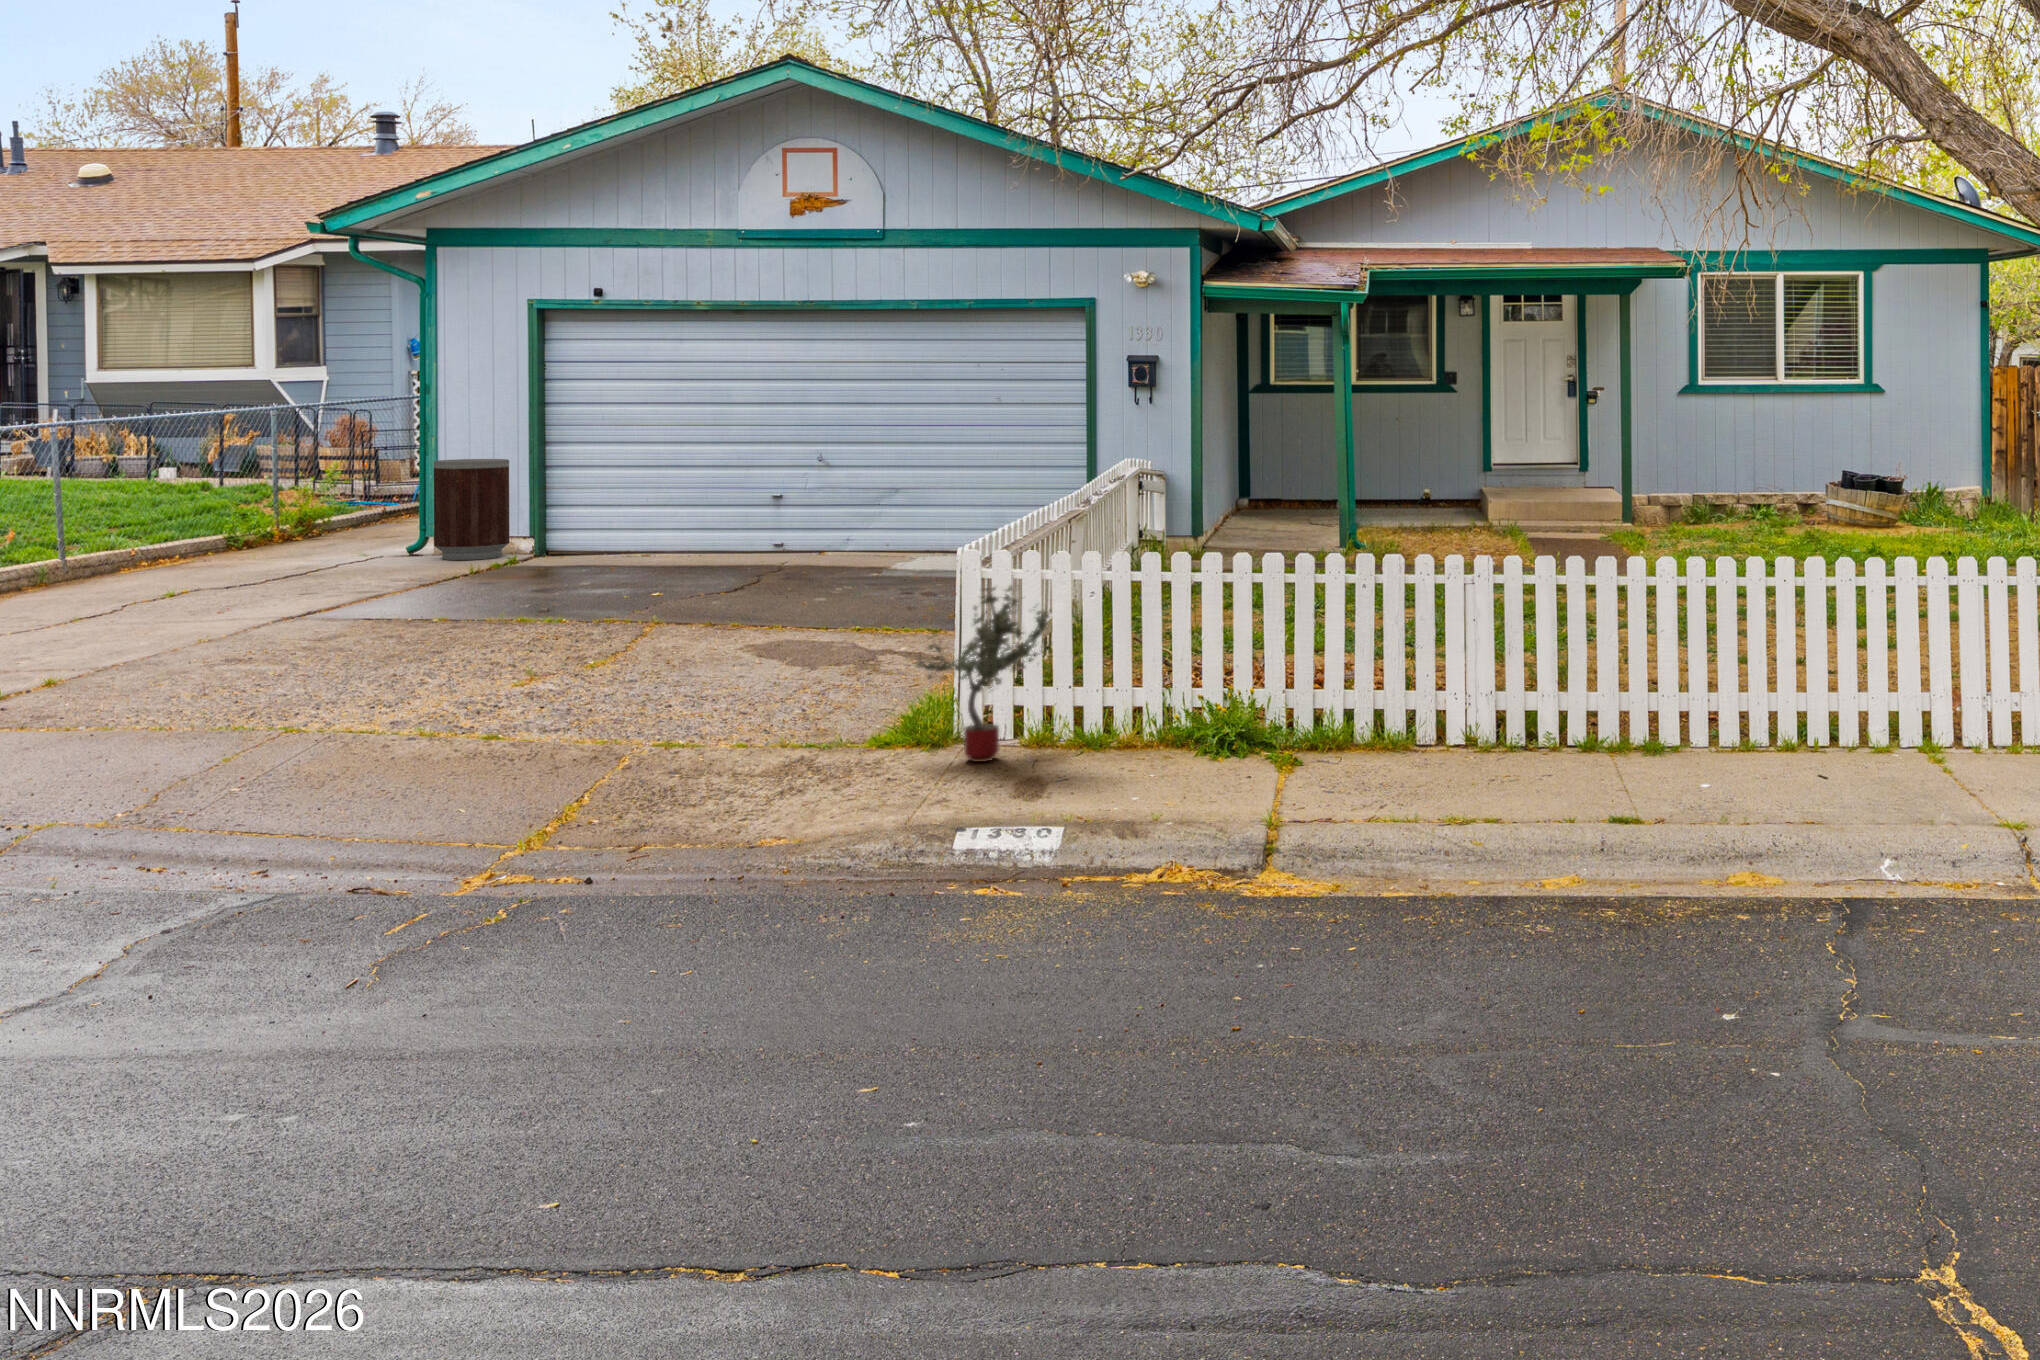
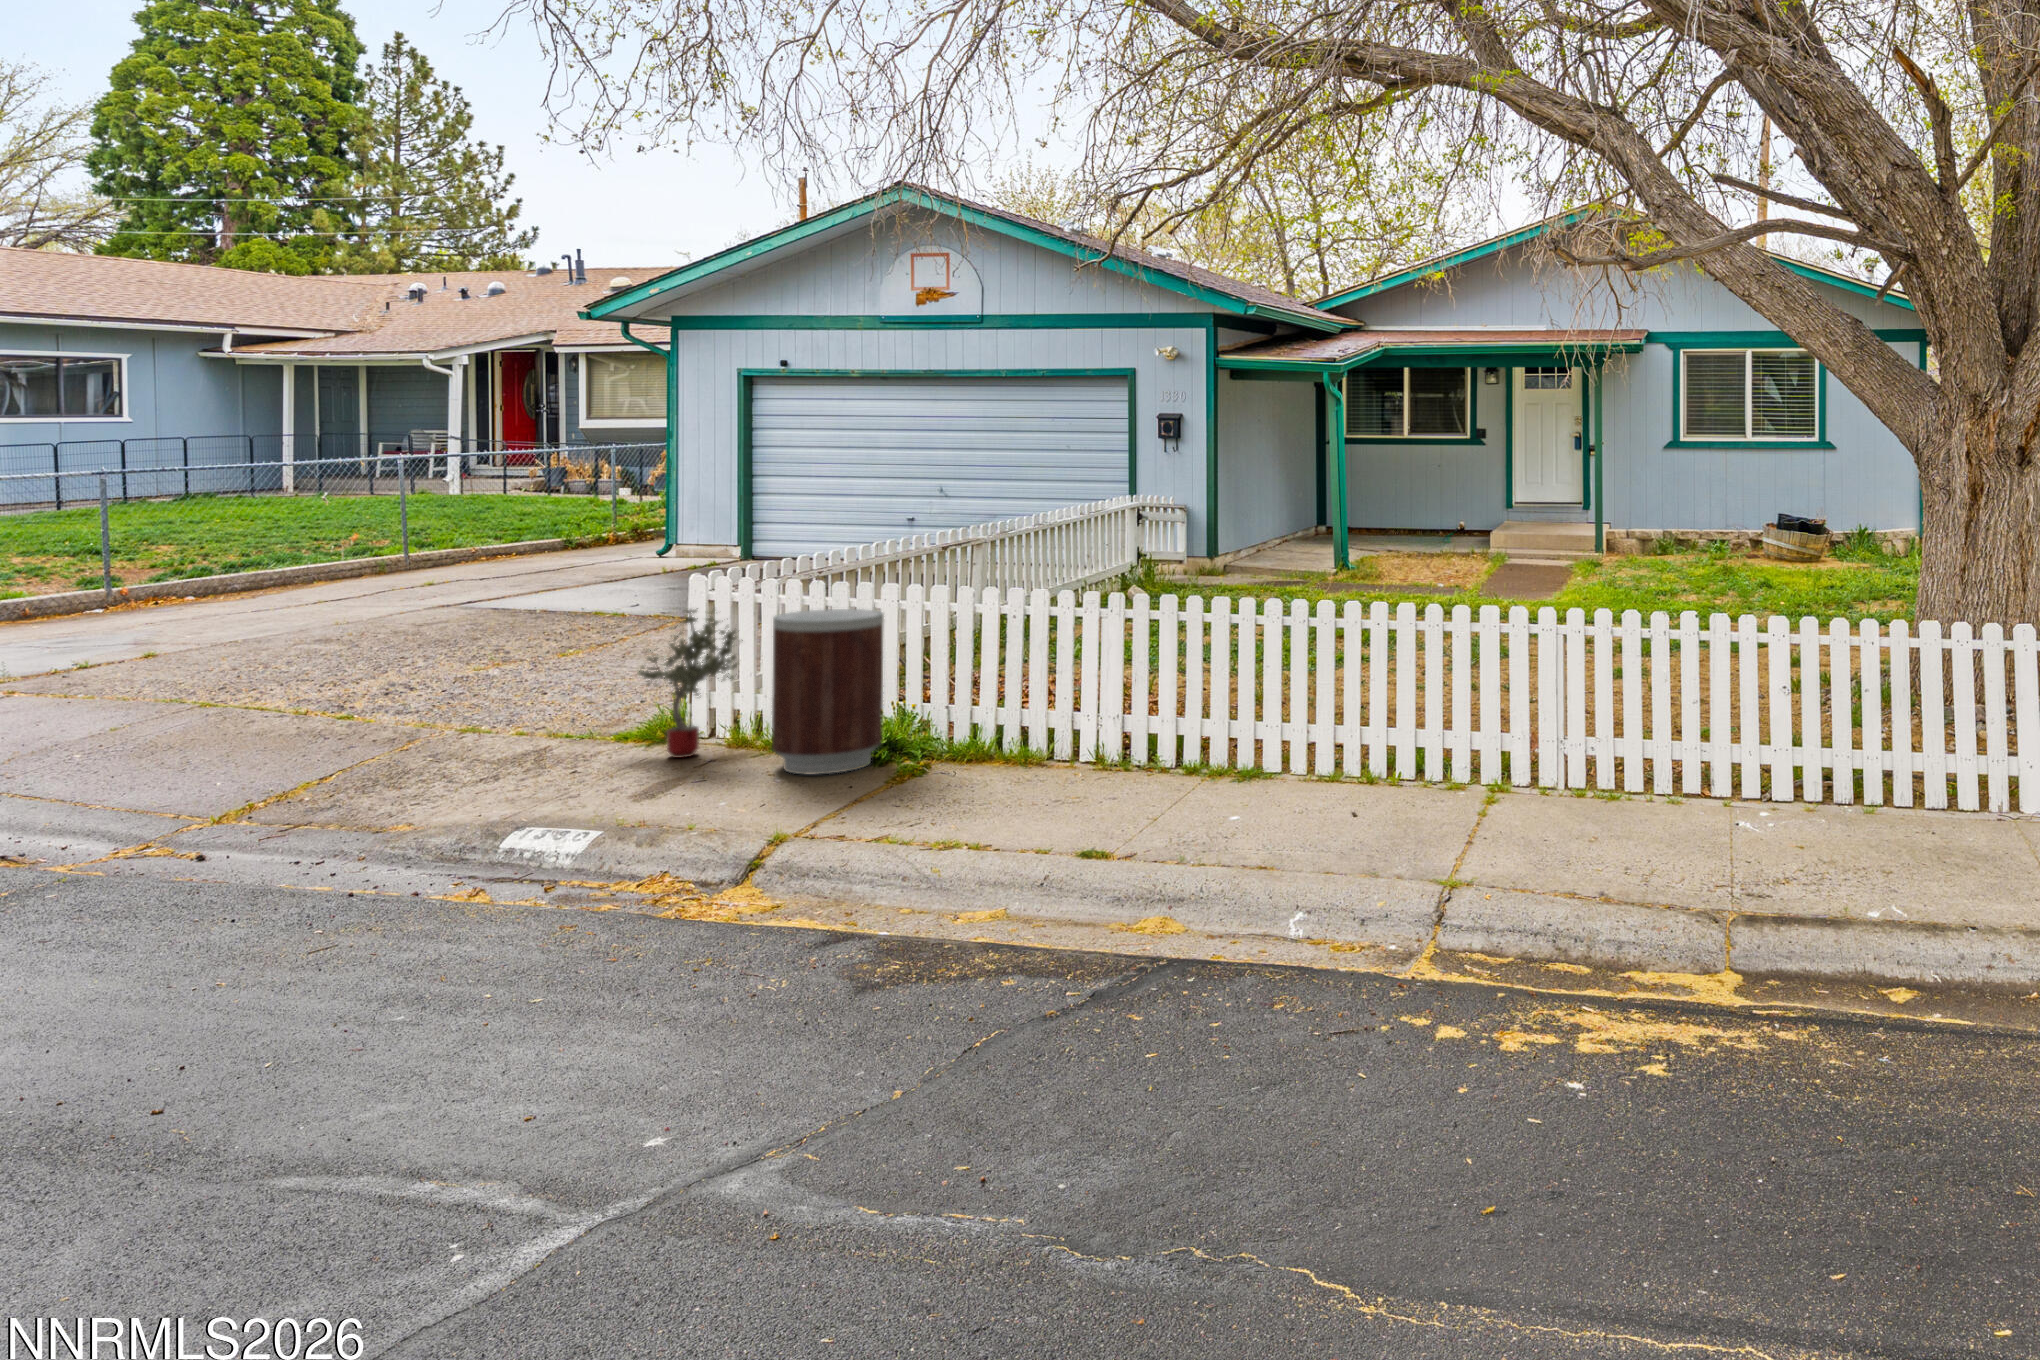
trash can: present [433,459,510,560] -> present [772,609,884,775]

